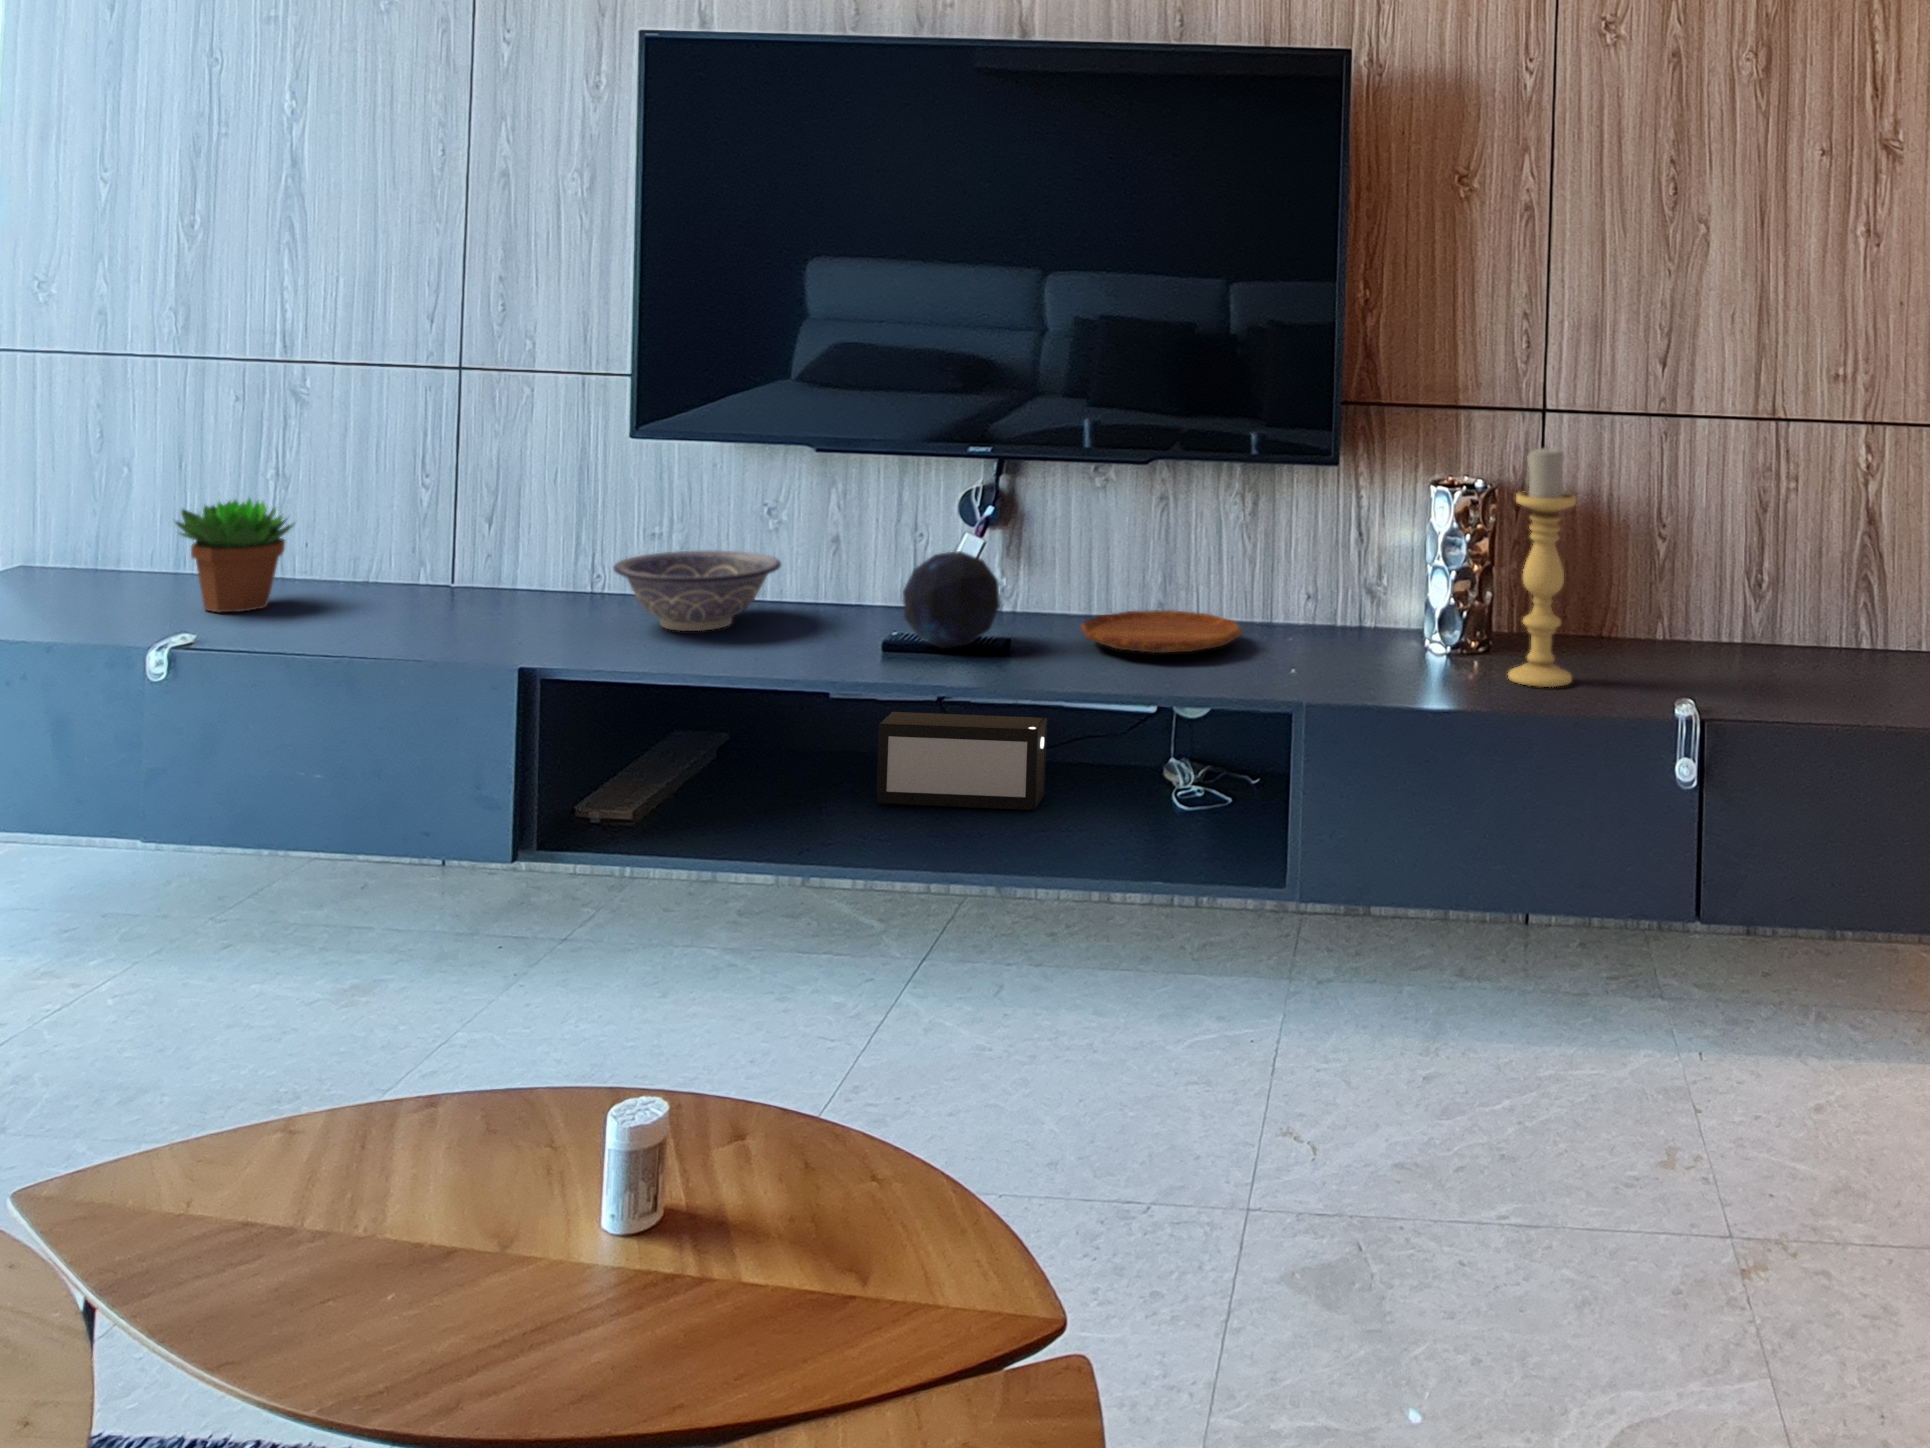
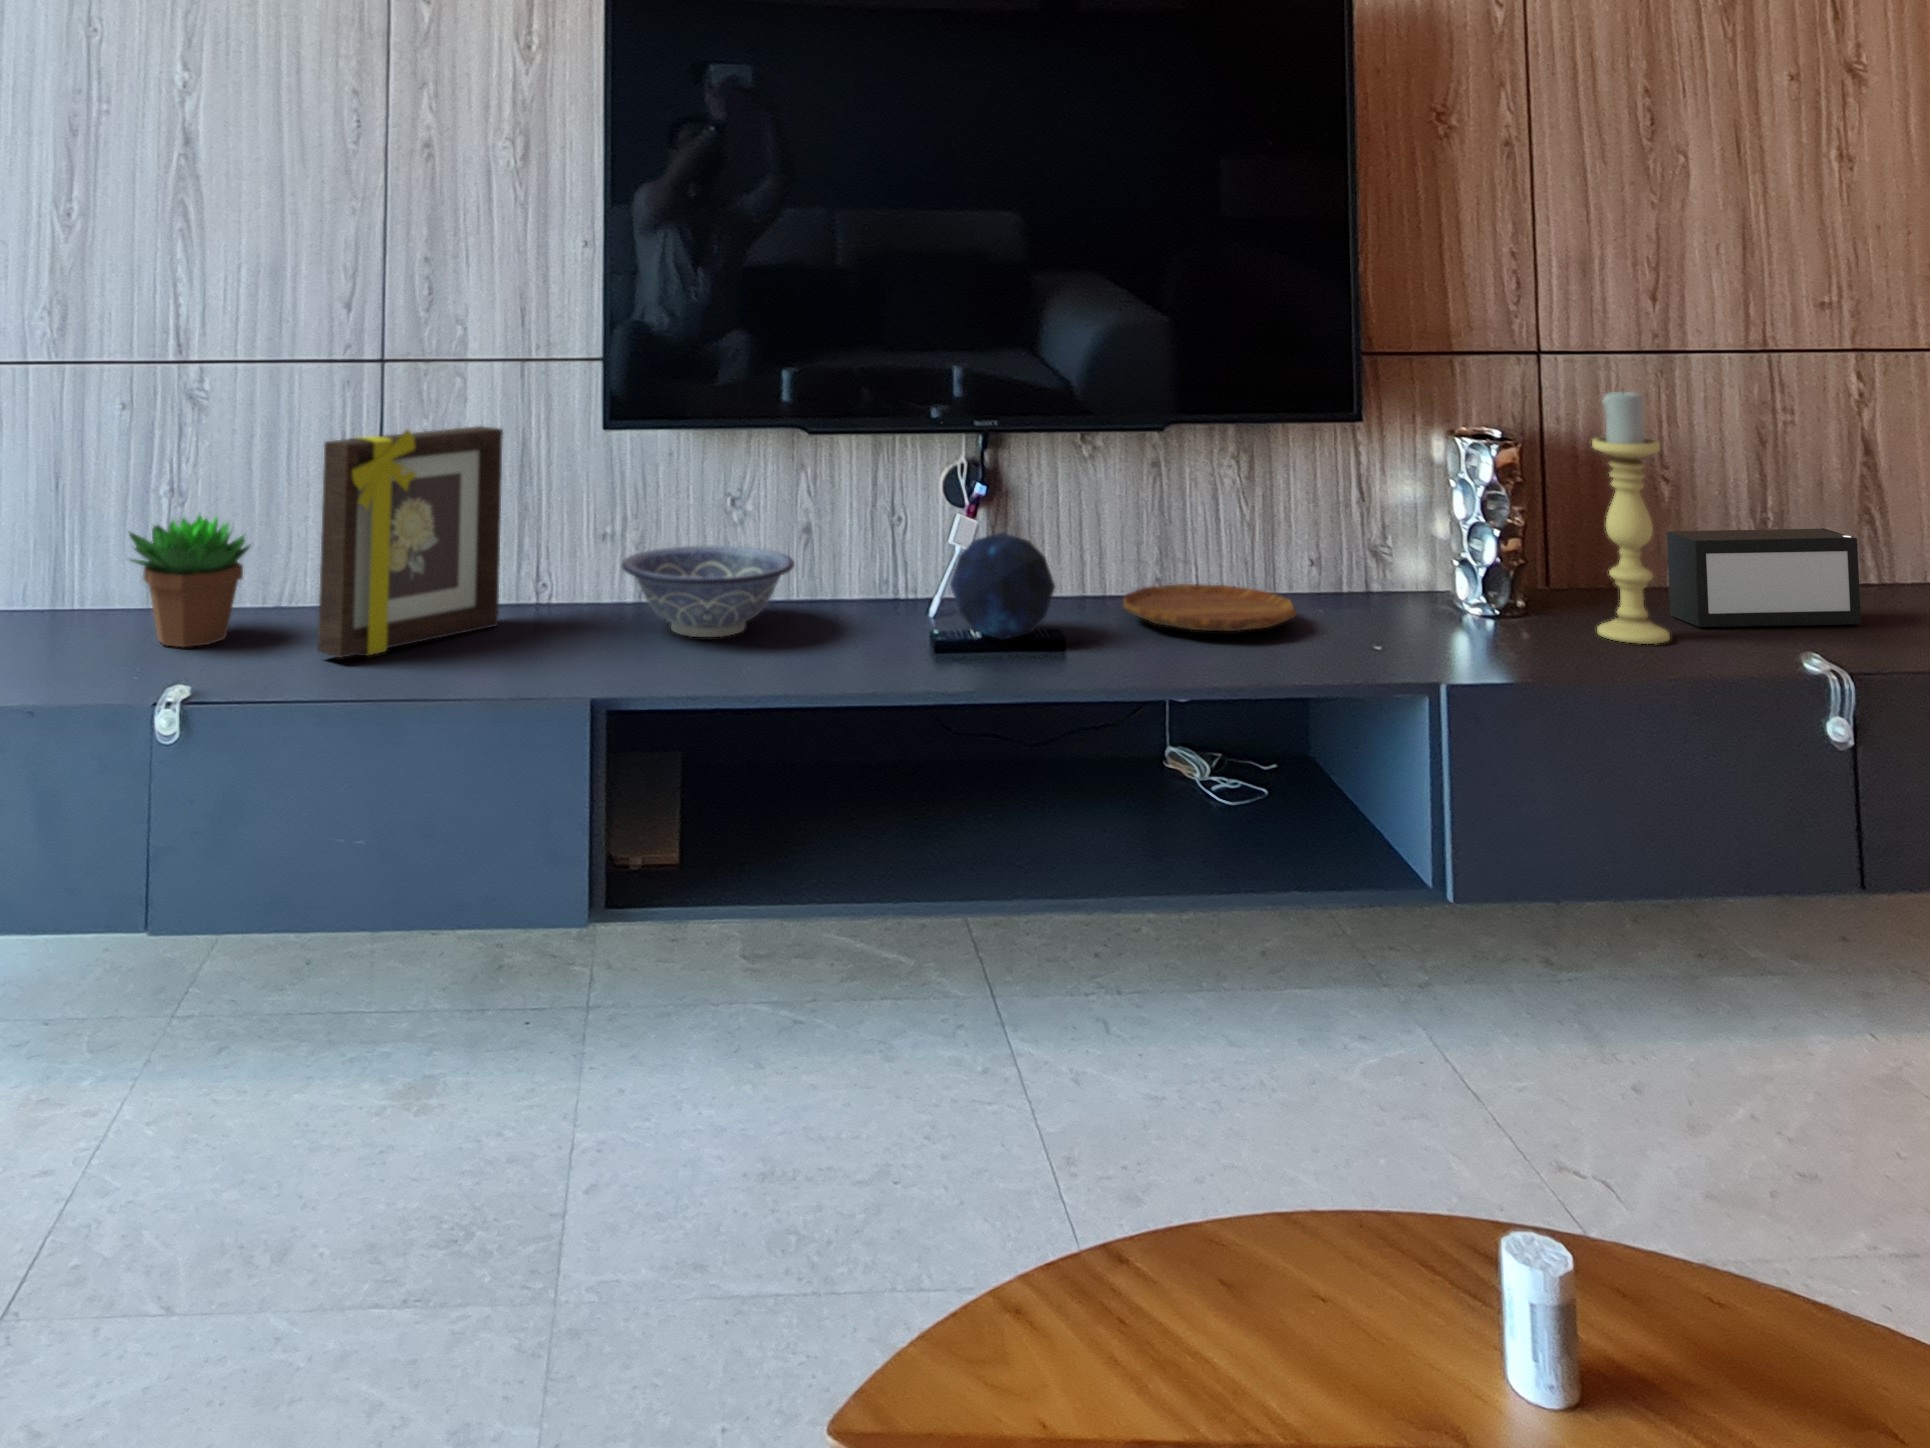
picture frame: none [317,430,528,628] -> present [318,426,503,657]
speaker: present [876,712,1047,810] -> present [1667,528,1861,627]

